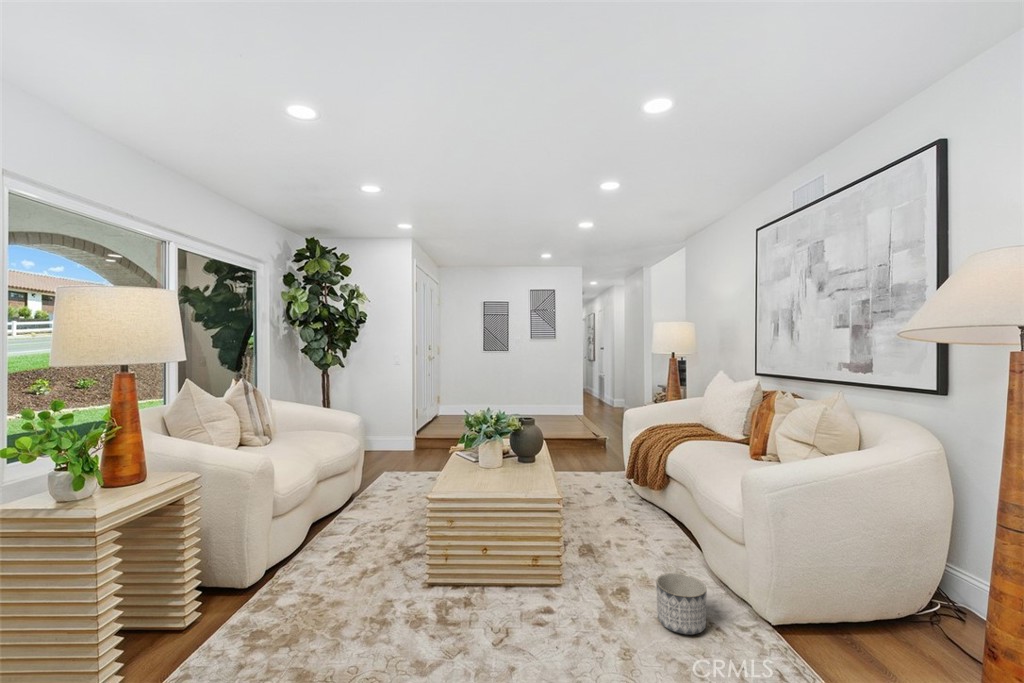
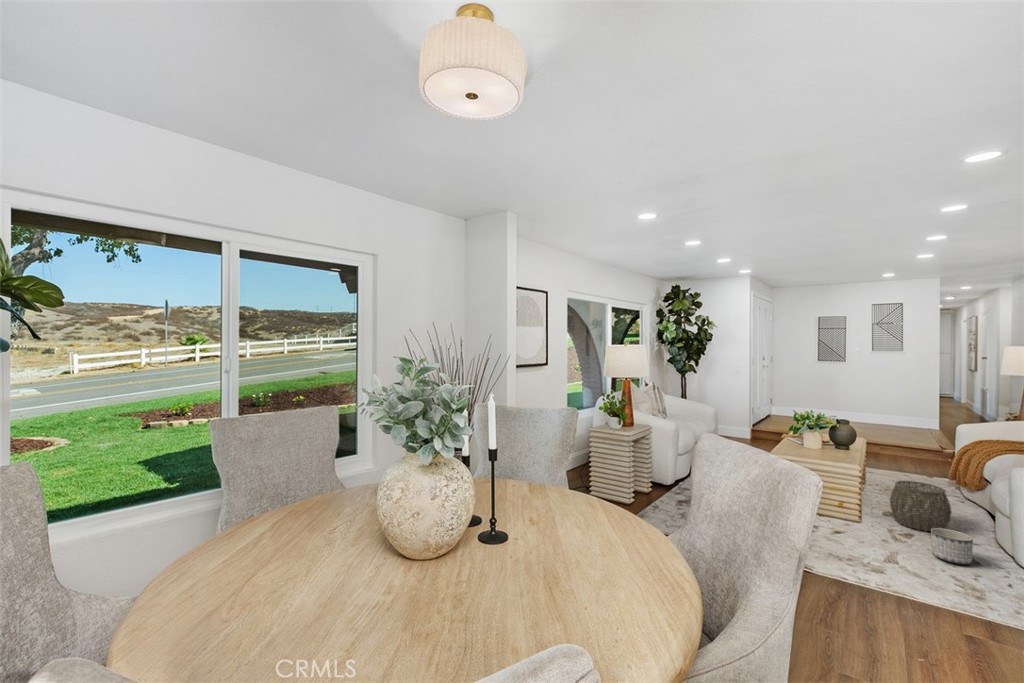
woven basket: none [586,494,653,570] -> present [890,481,951,531]

